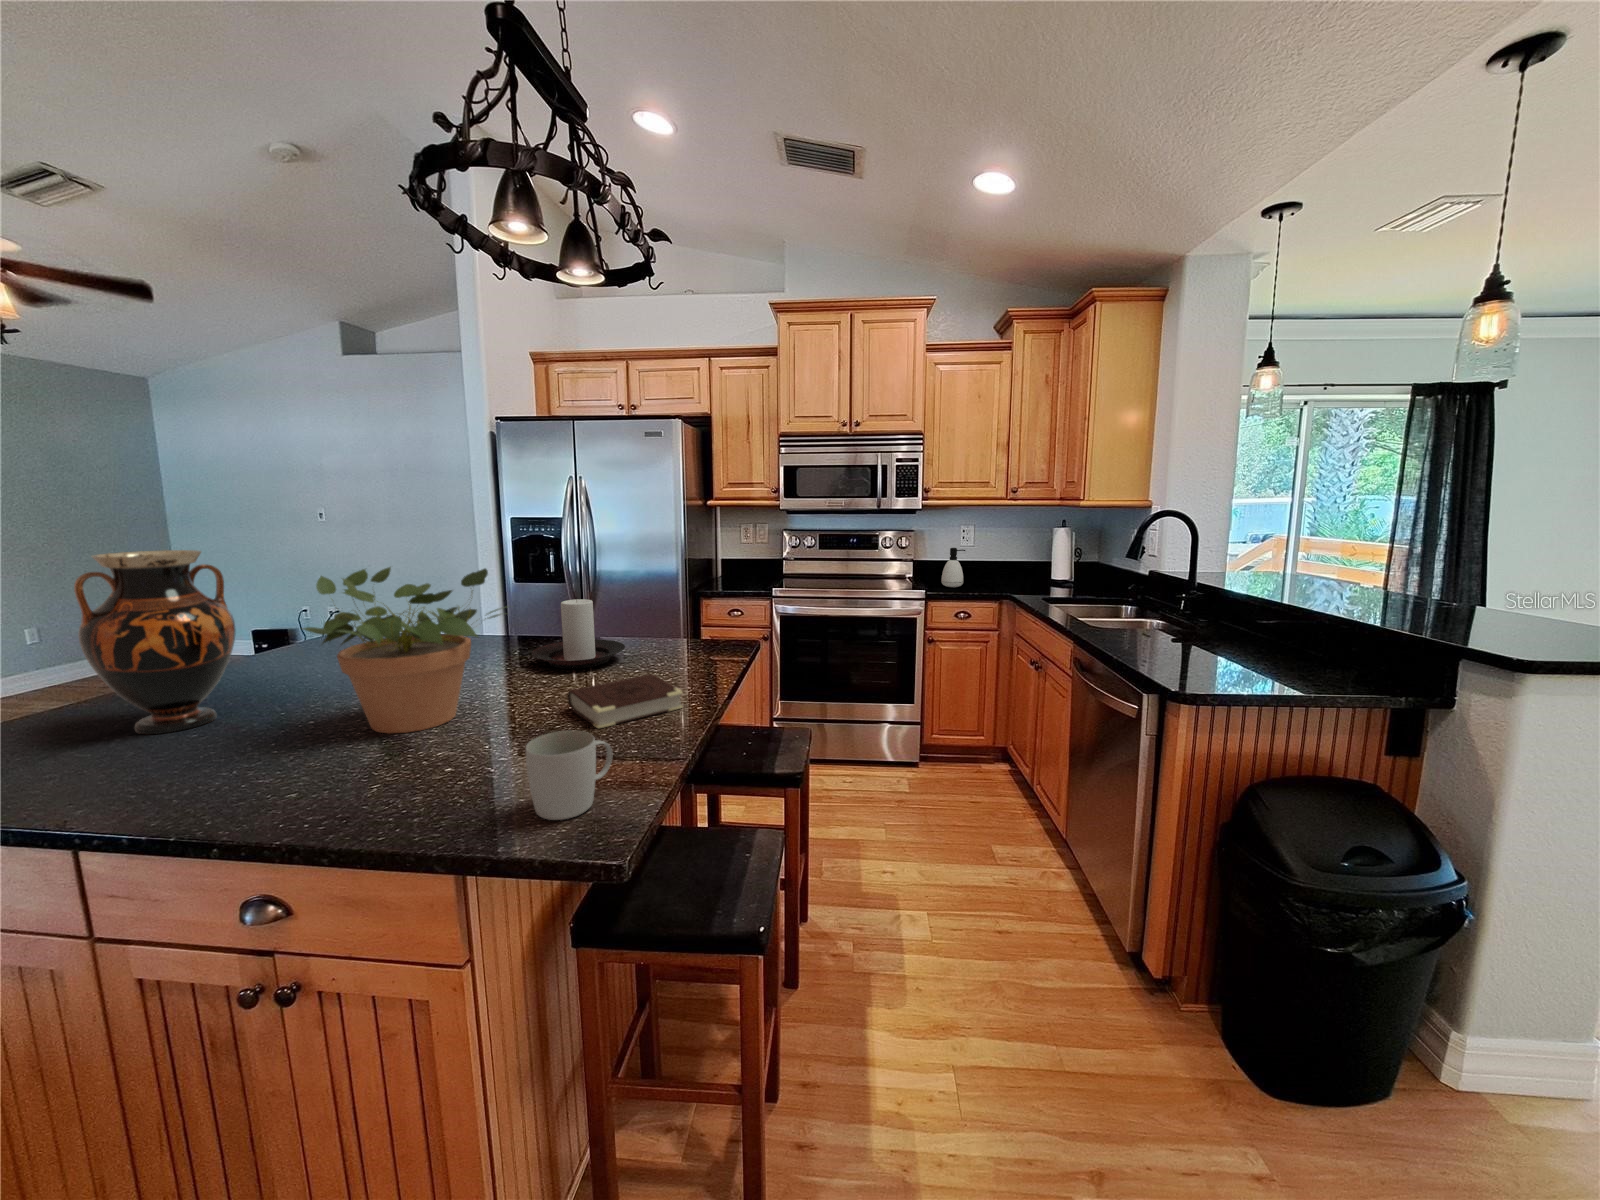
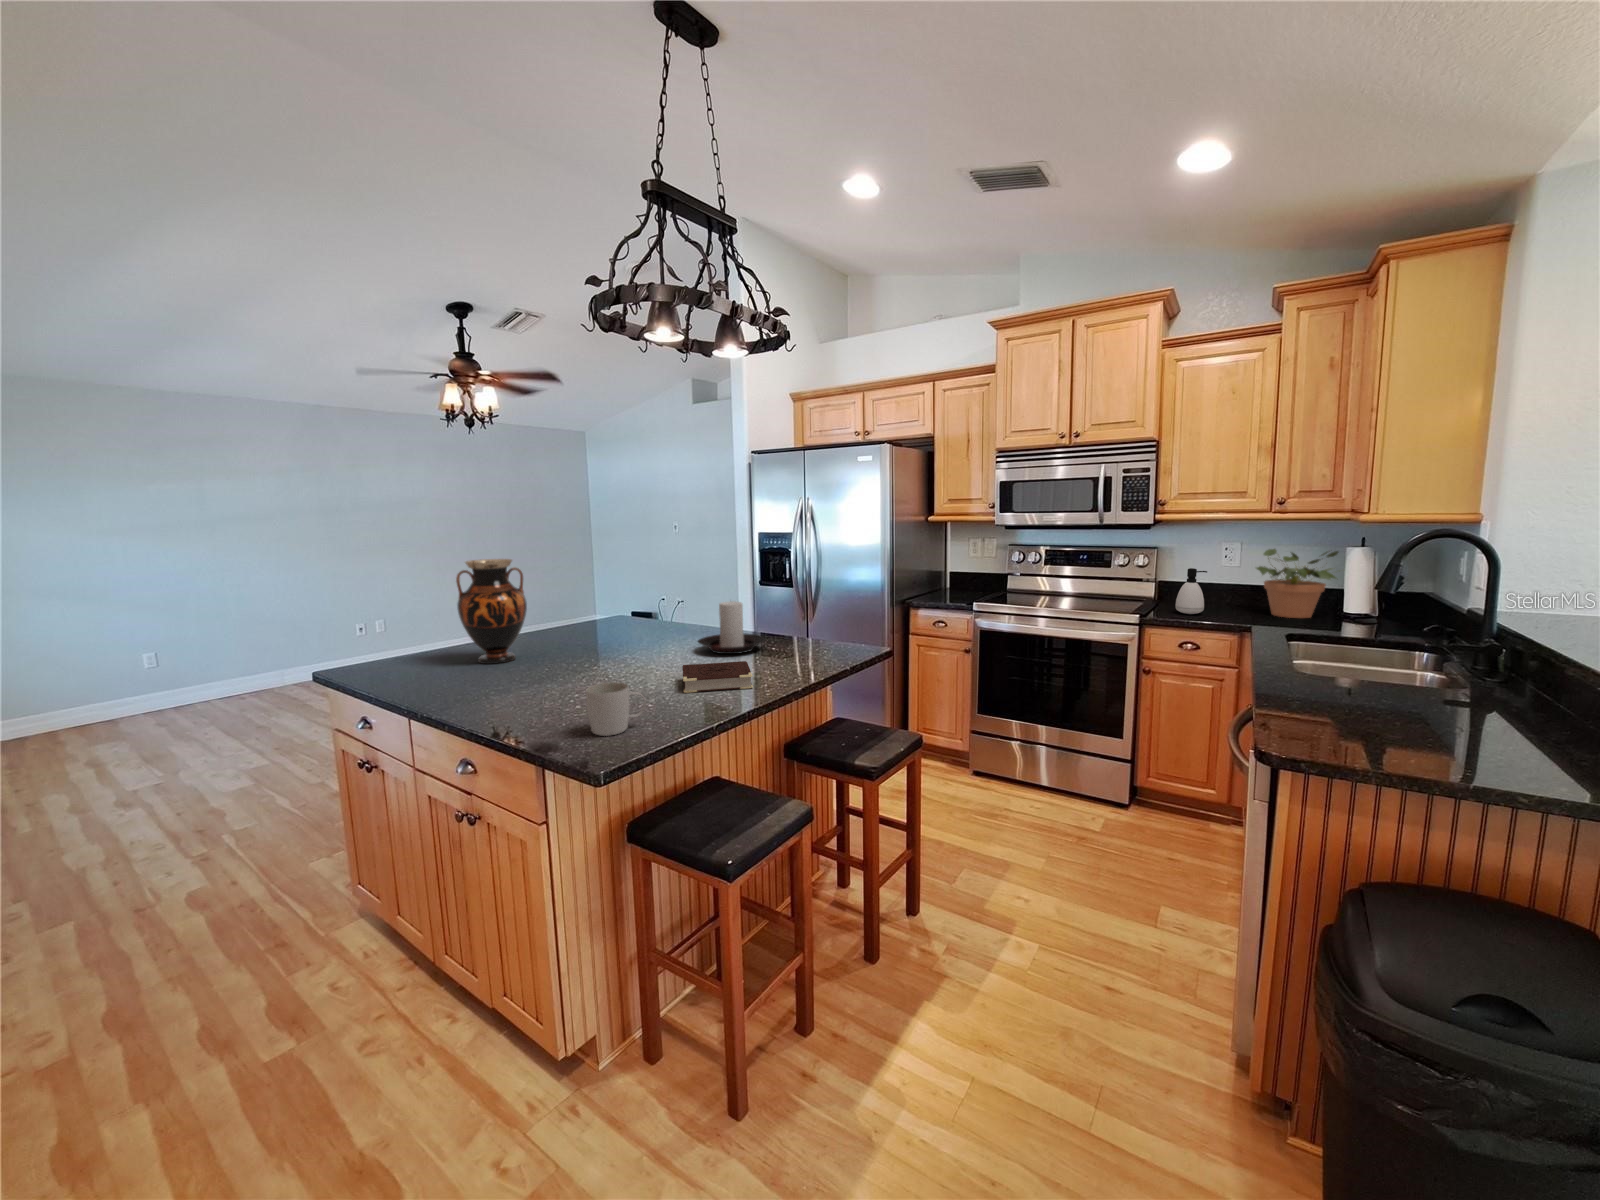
potted plant: present [303,567,500,734] -> present [1256,549,1338,618]

